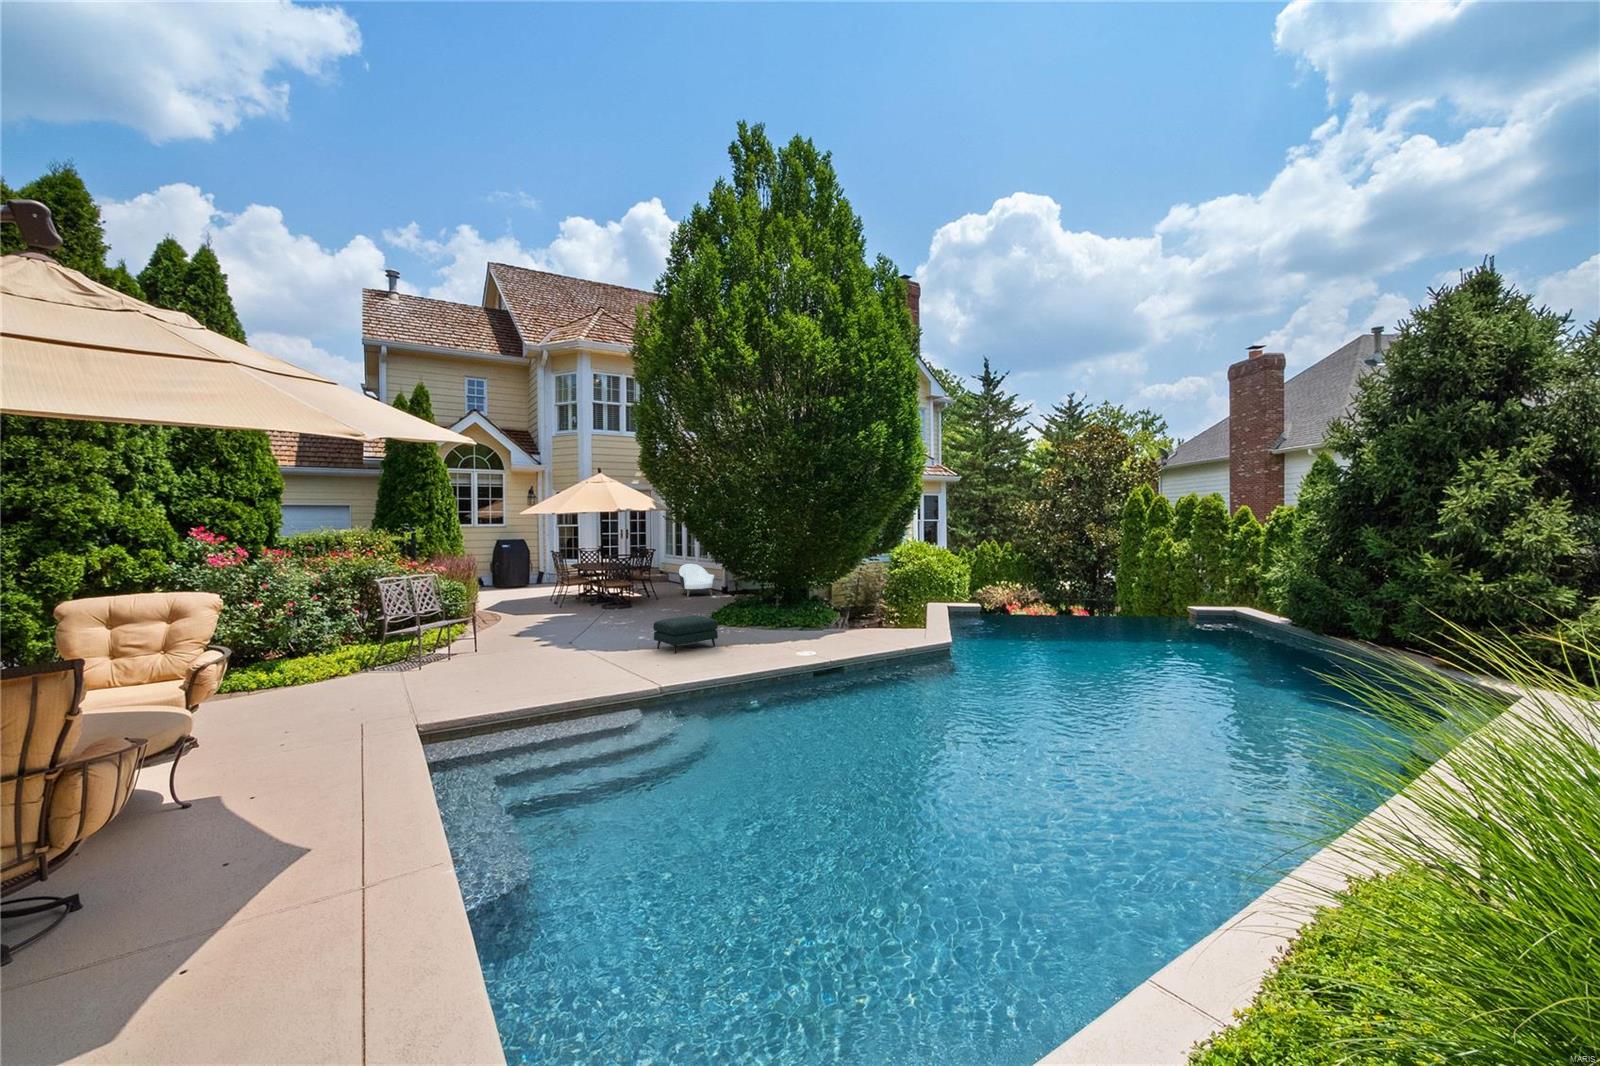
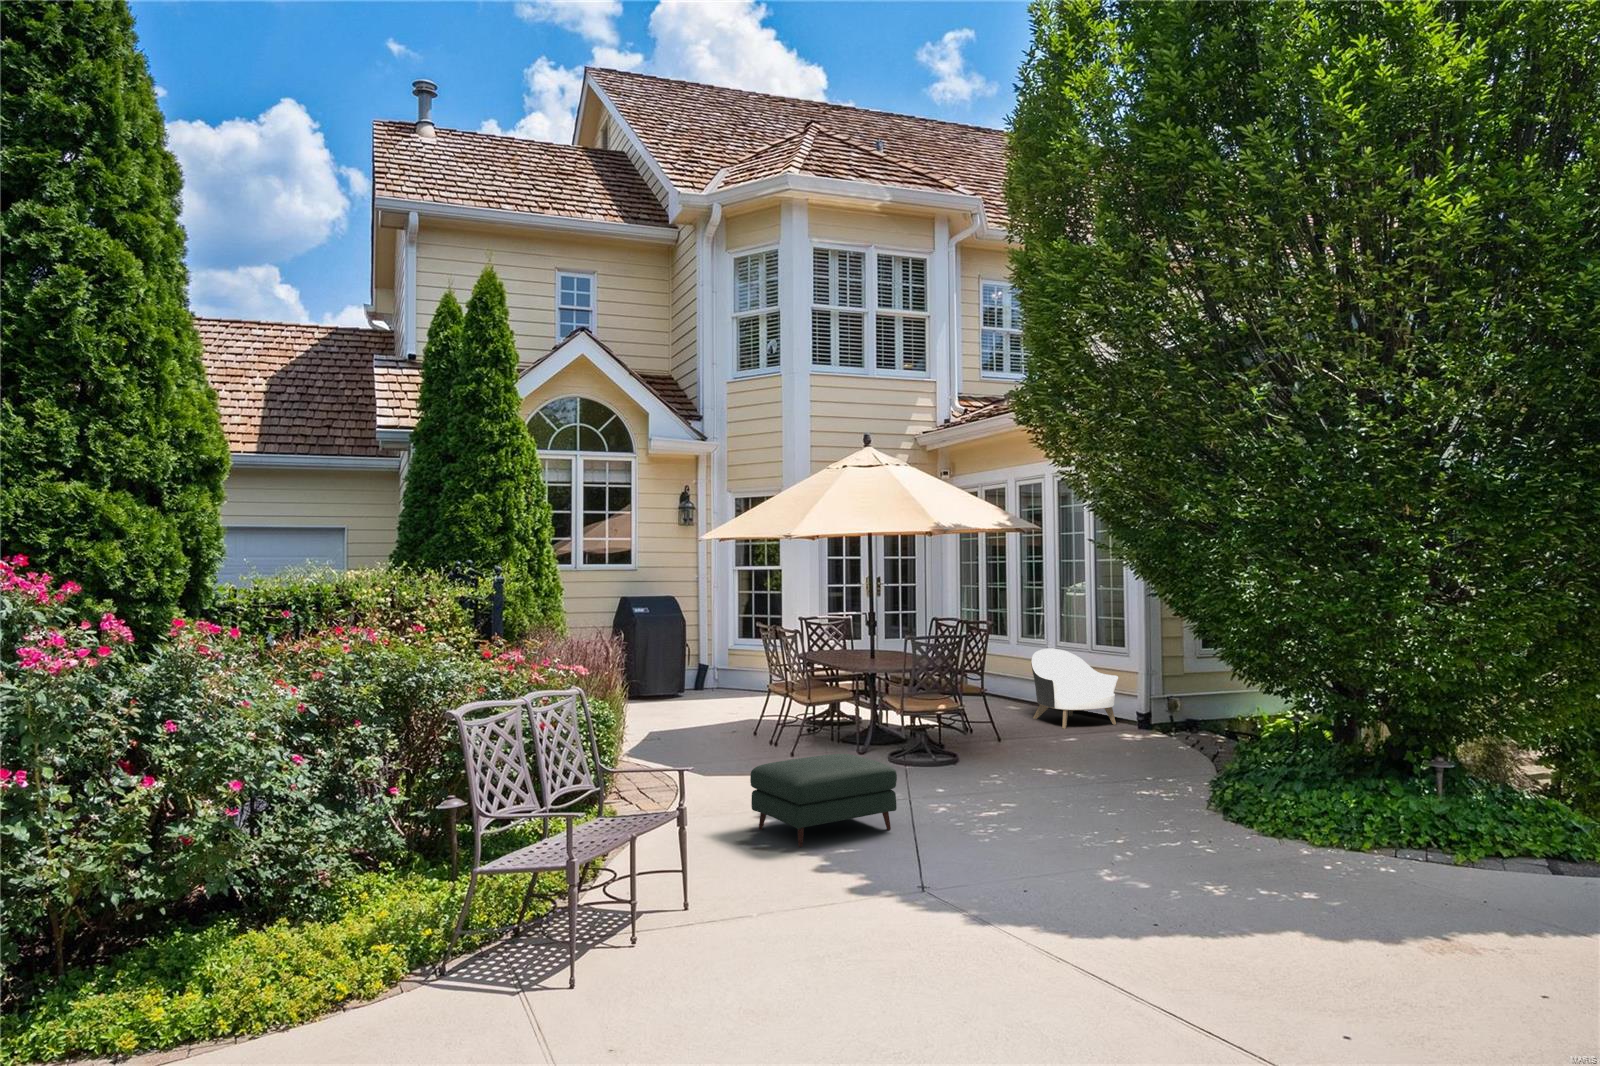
ottoman: present [653,616,718,654] -> present [750,754,897,847]

